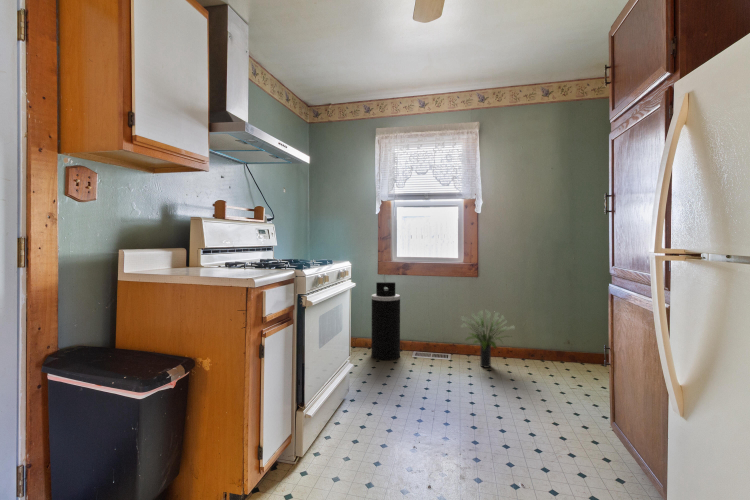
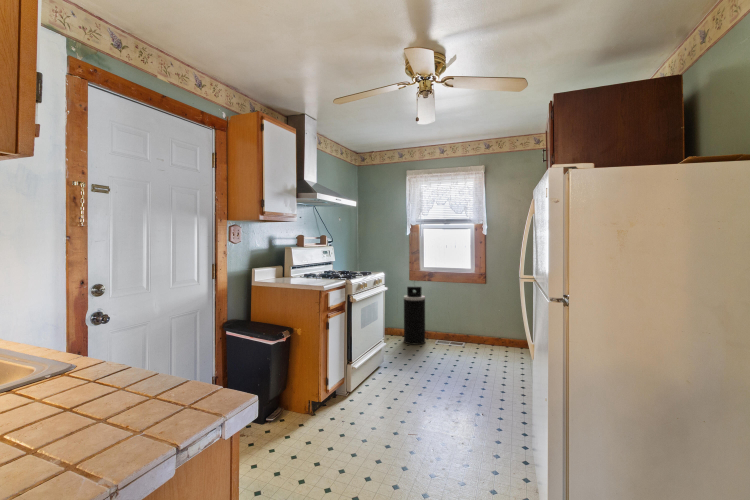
potted plant: present [461,310,515,368] -> none [469,308,511,352]

